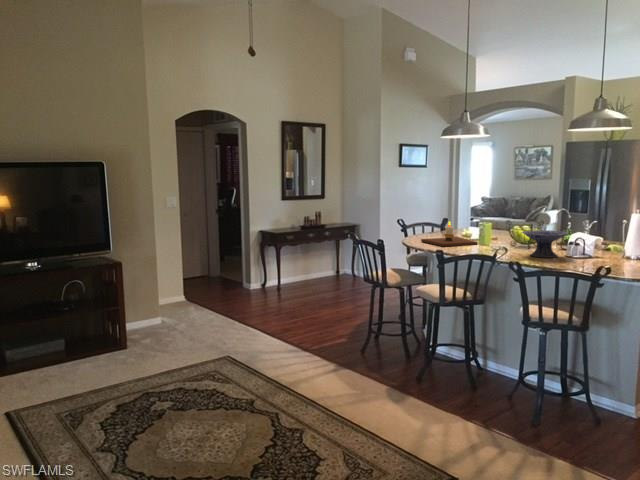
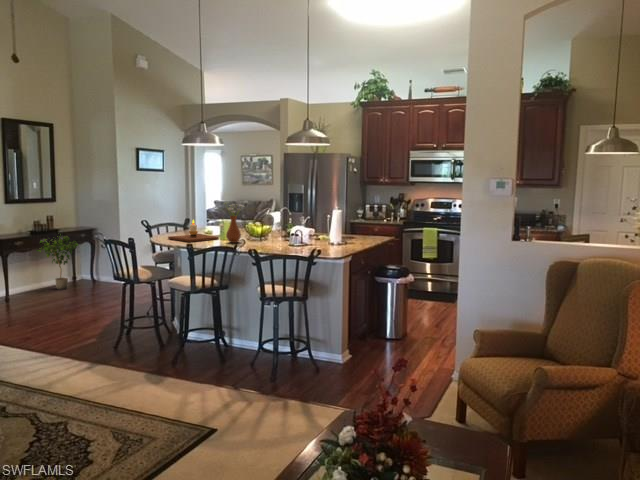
vase: none [482,202,510,250] -> present [226,204,242,243]
potted plant: none [304,229,340,284] -> present [36,234,78,290]
decorative bowl: present [521,230,568,258] -> none [255,225,291,246]

